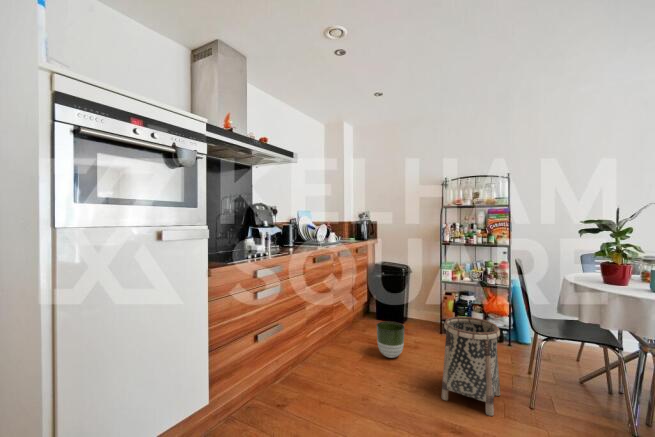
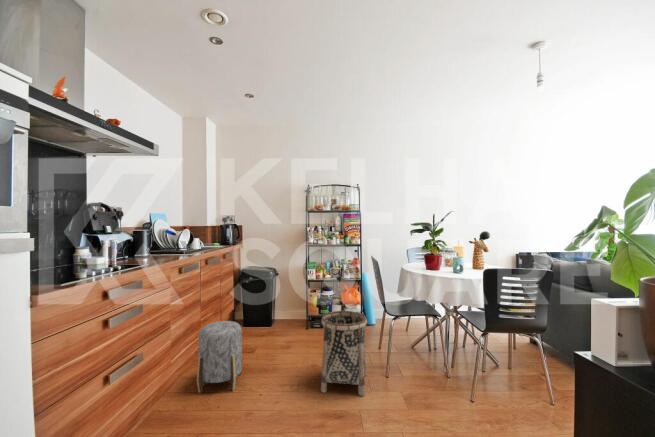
stool: none [326,309,367,375] -> present [197,321,242,393]
planter: present [377,321,405,358] -> none [251,326,279,363]

